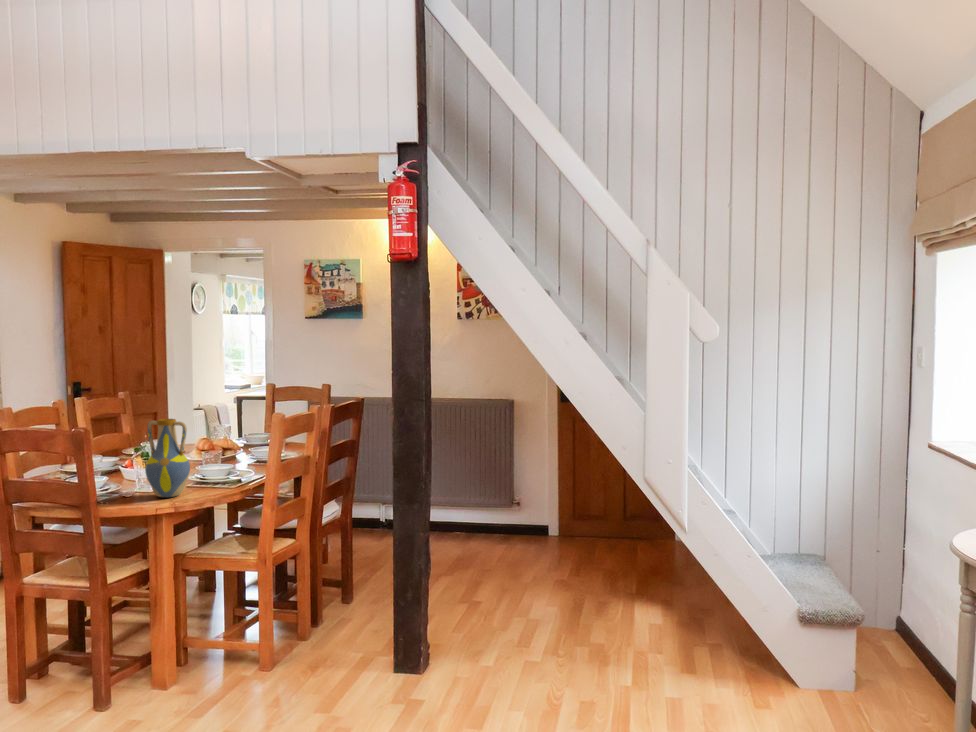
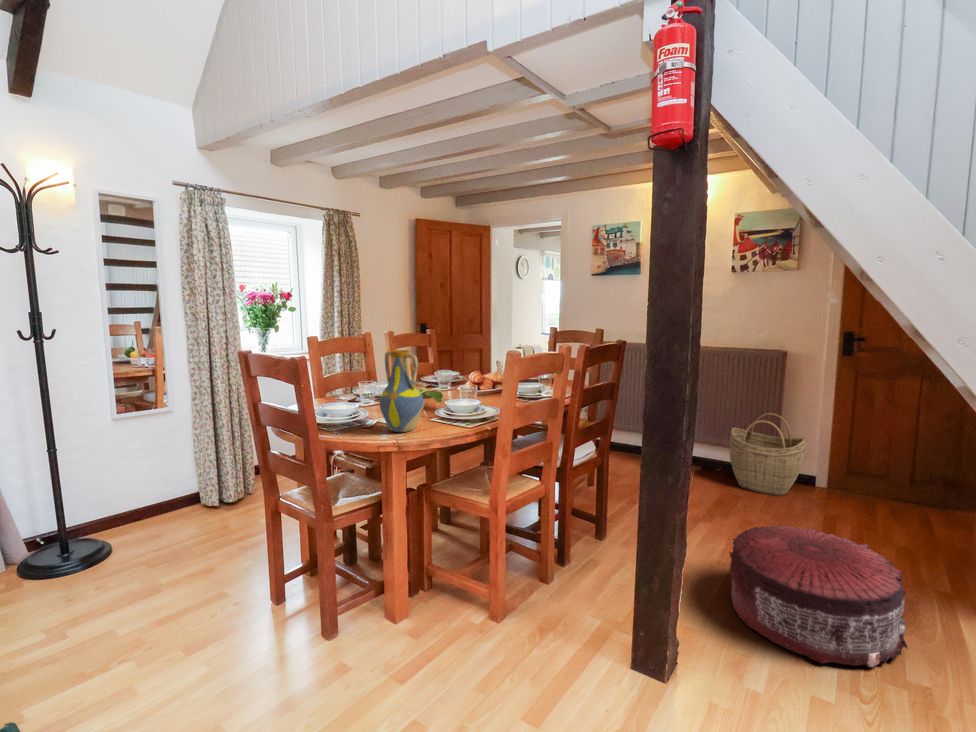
woven basket: none [467,463,534,546] -> present [729,413,805,496]
pouf: none [465,550,590,642] -> present [730,526,907,667]

